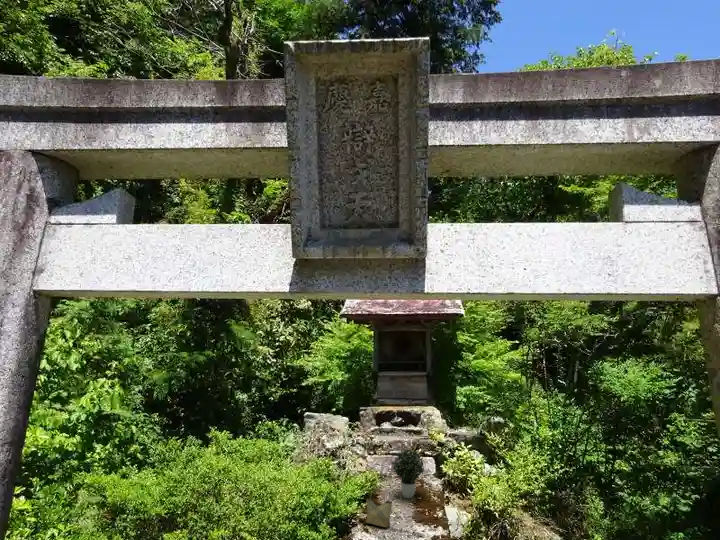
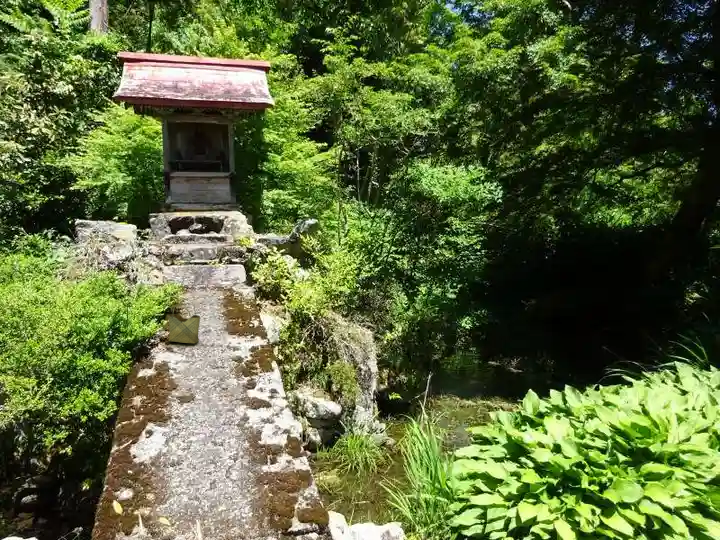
potted plant: present [392,449,424,498] -> none [196,256,236,309]

